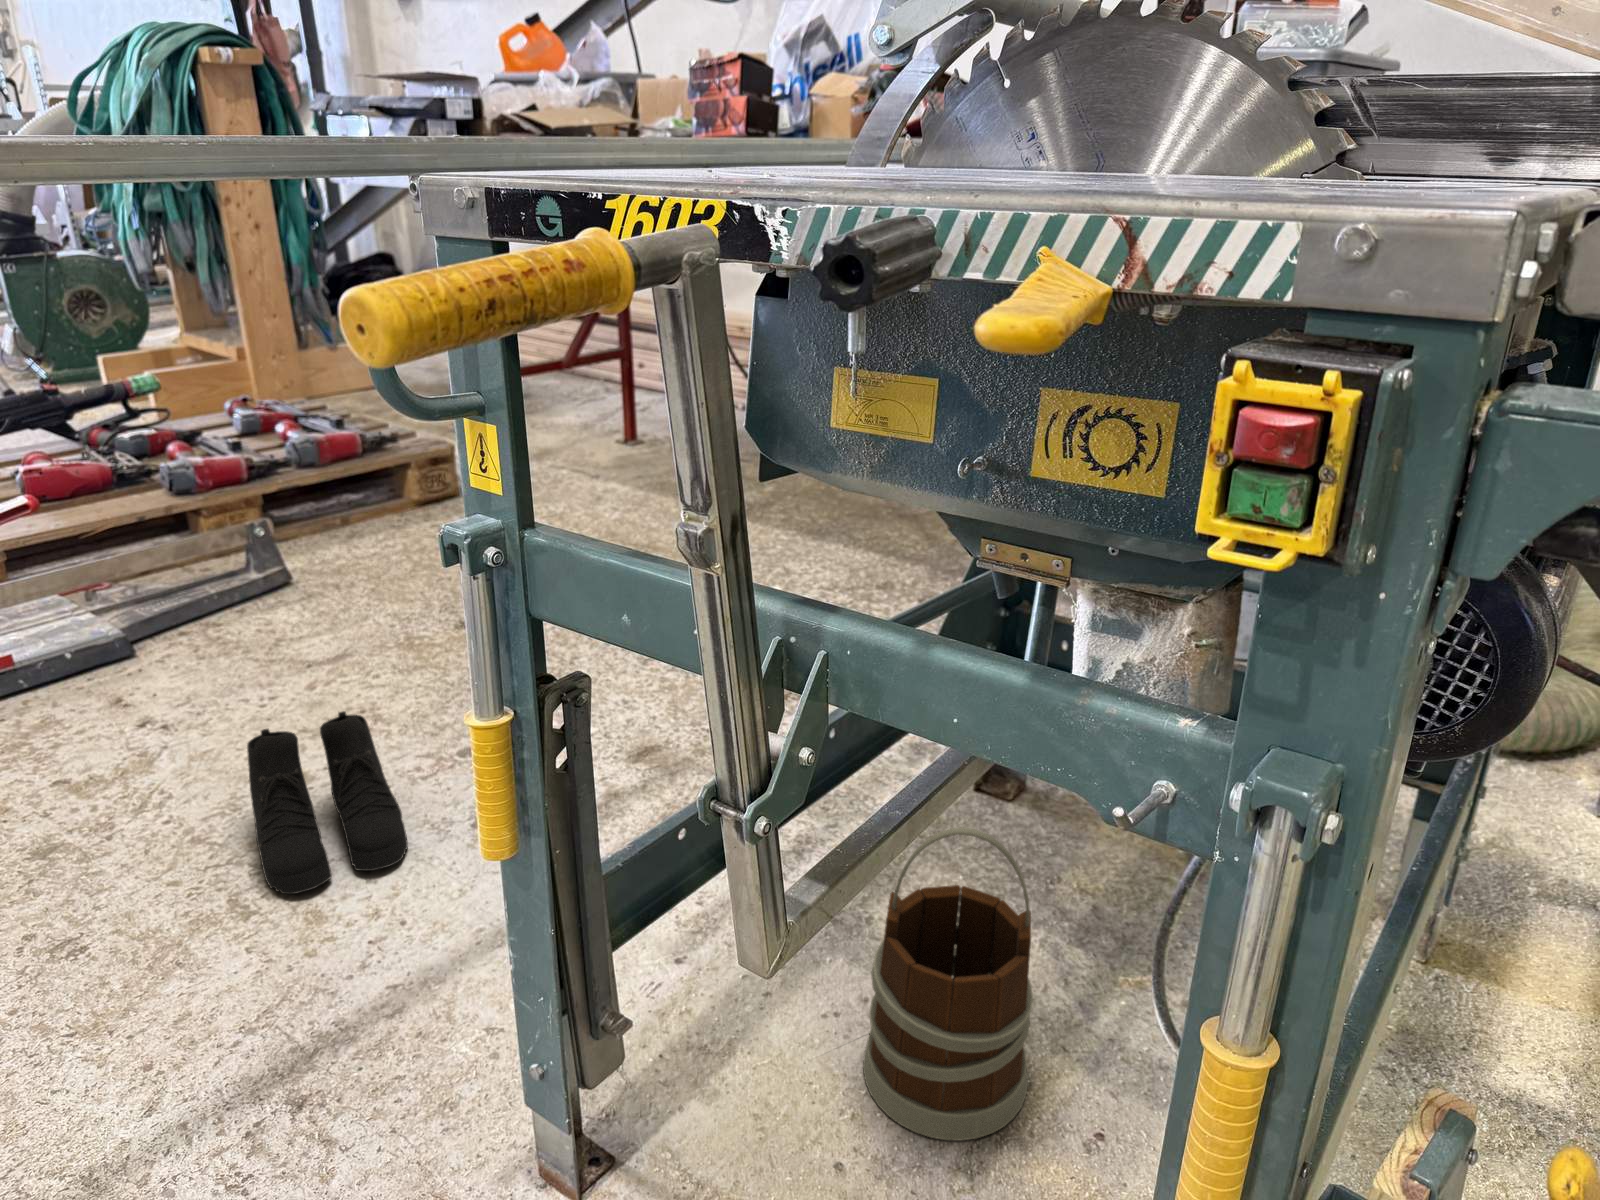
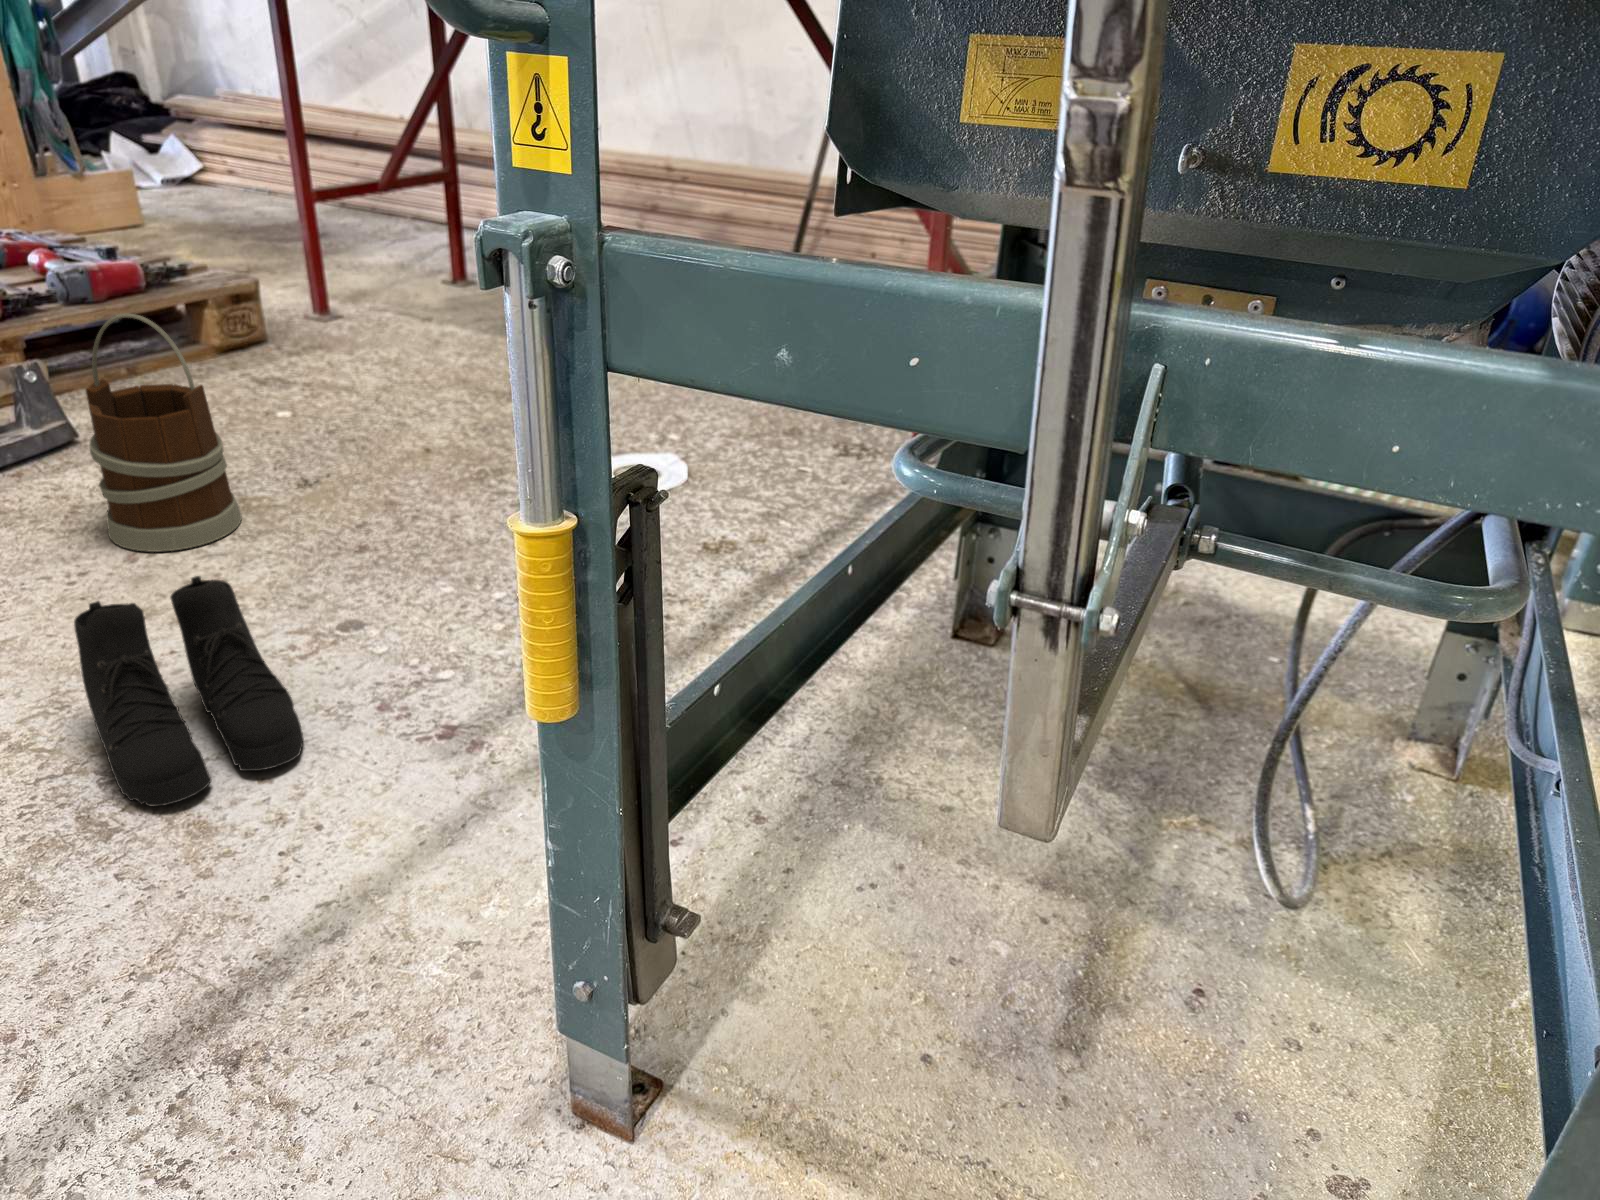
wooden bucket: present [863,827,1033,1141] -> present [86,314,242,552]

